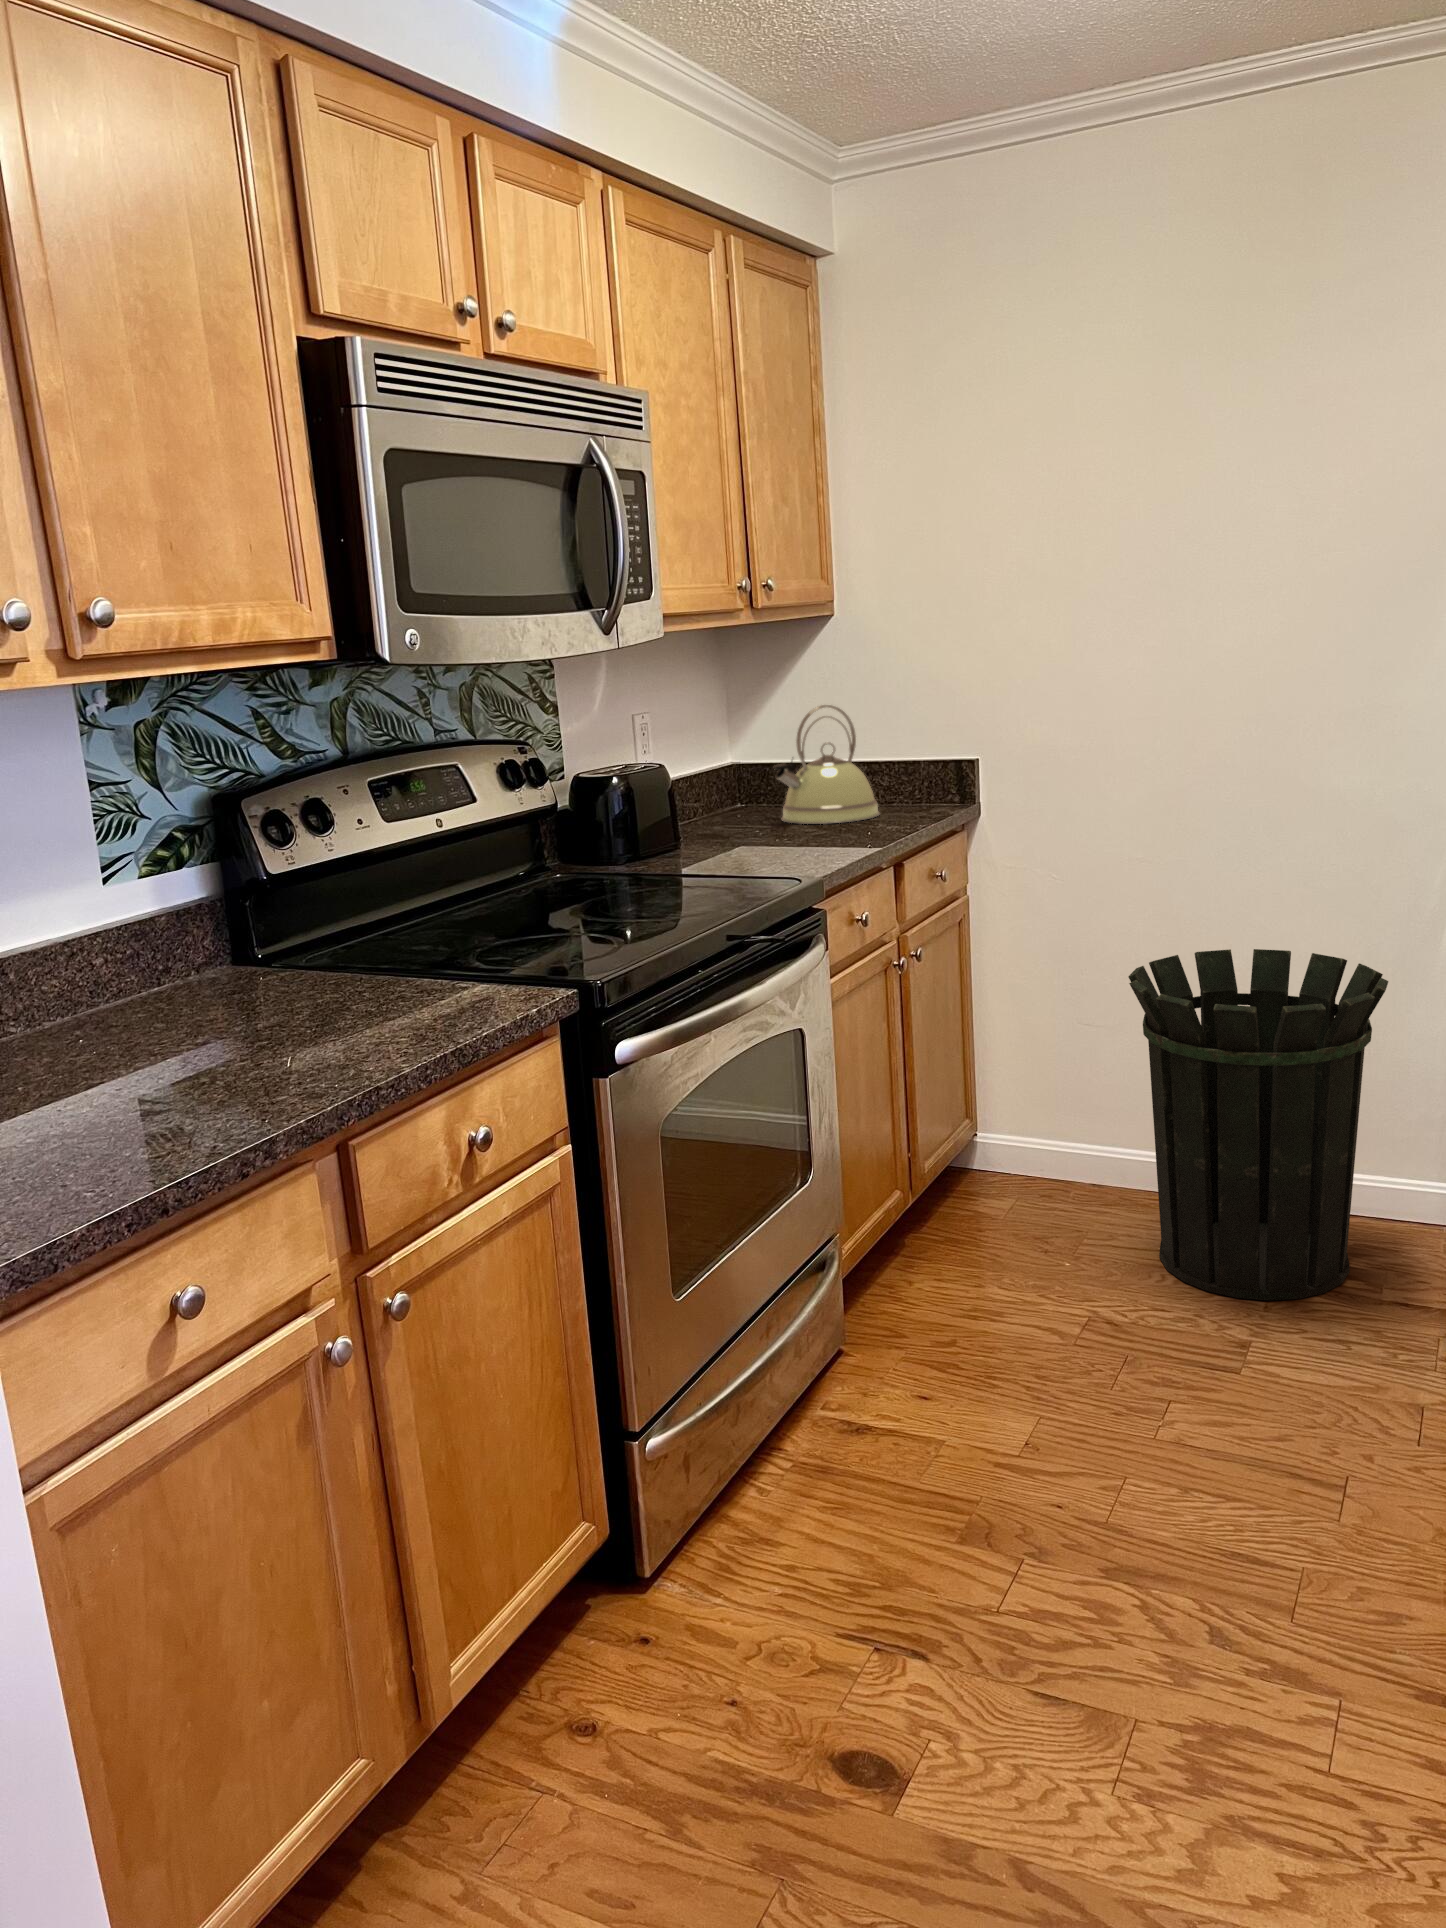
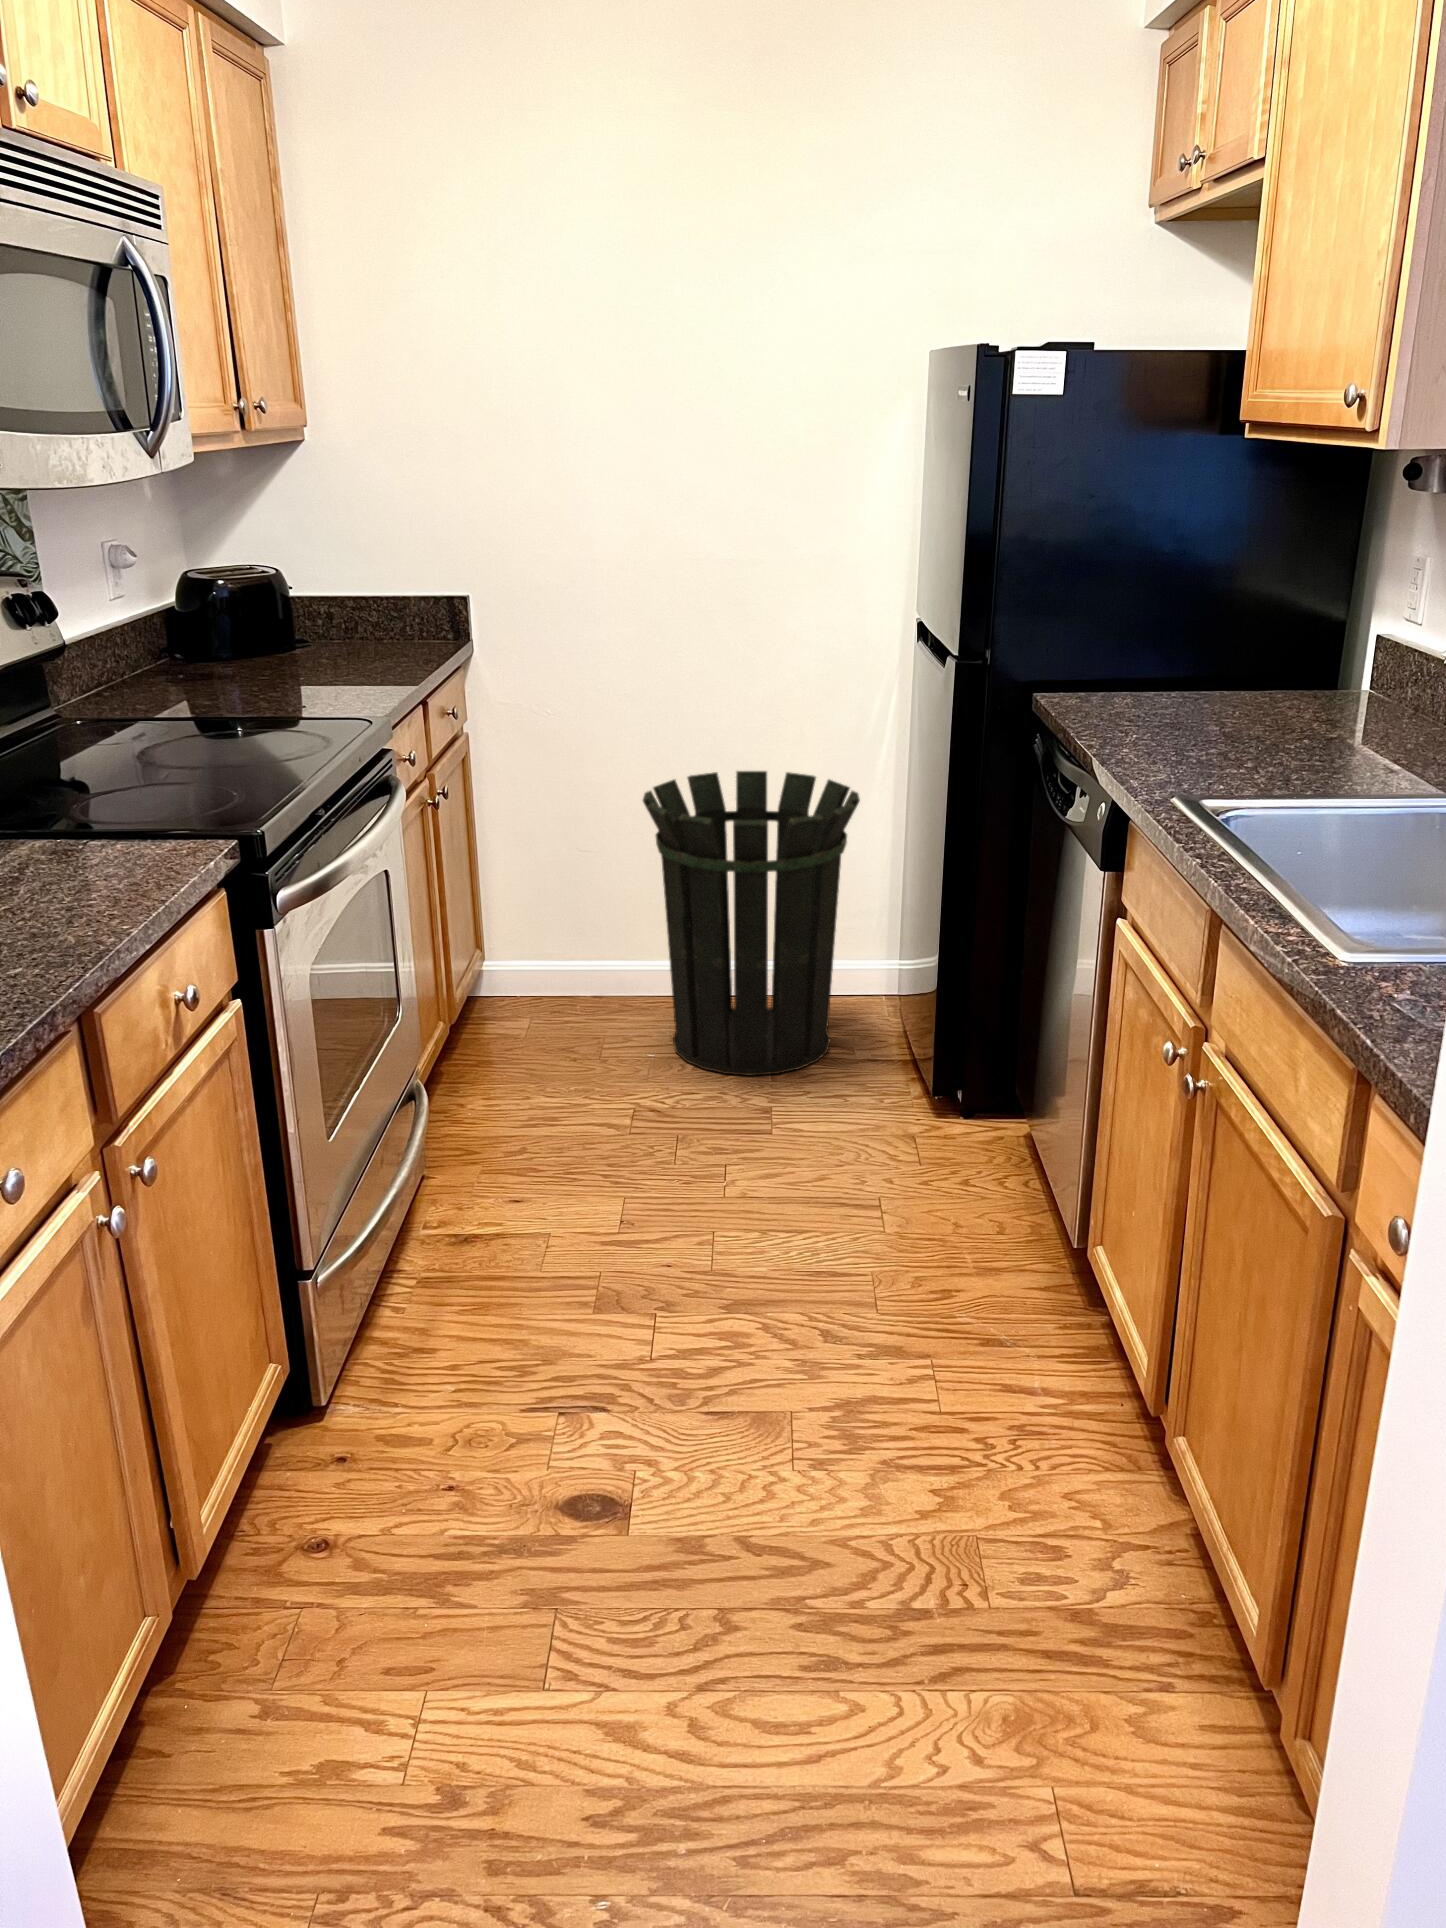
kettle: present [774,705,879,824] -> none [272,536,382,661]

